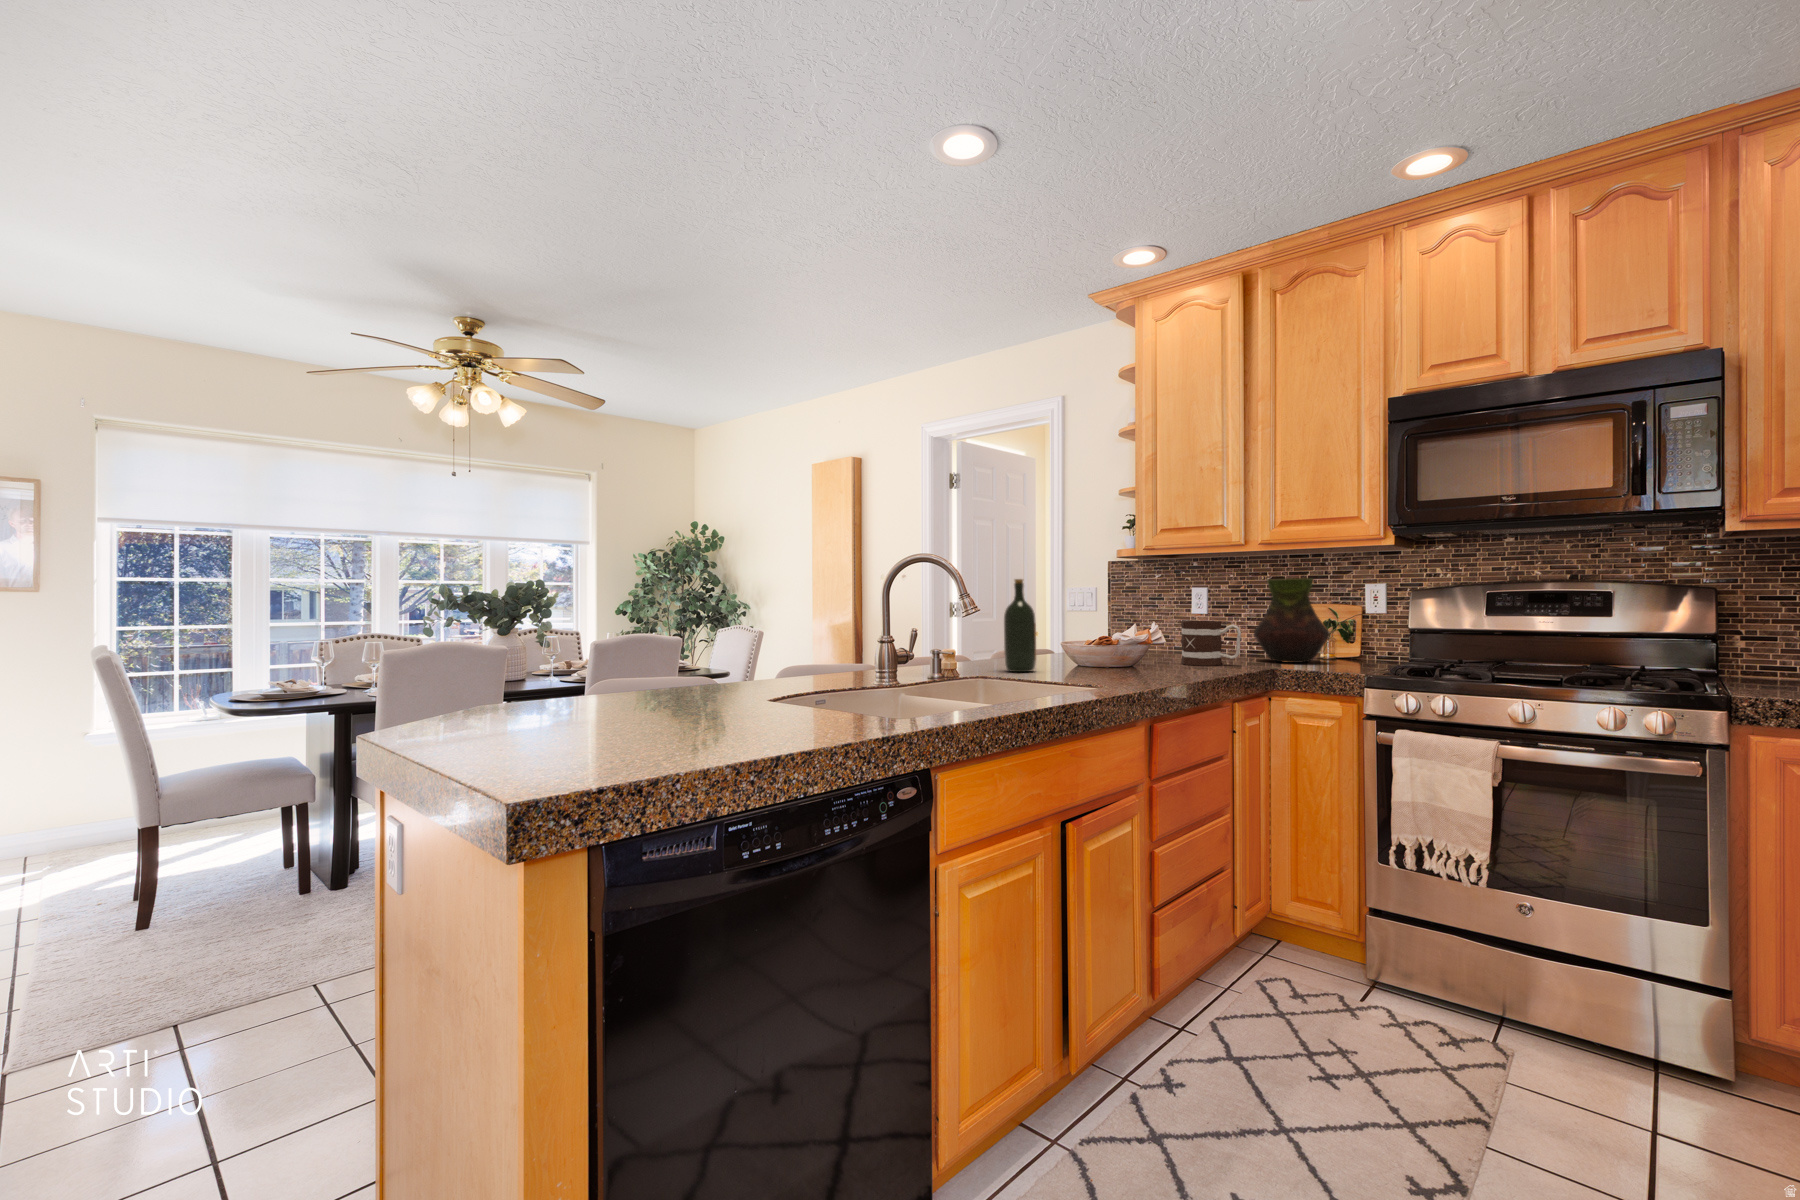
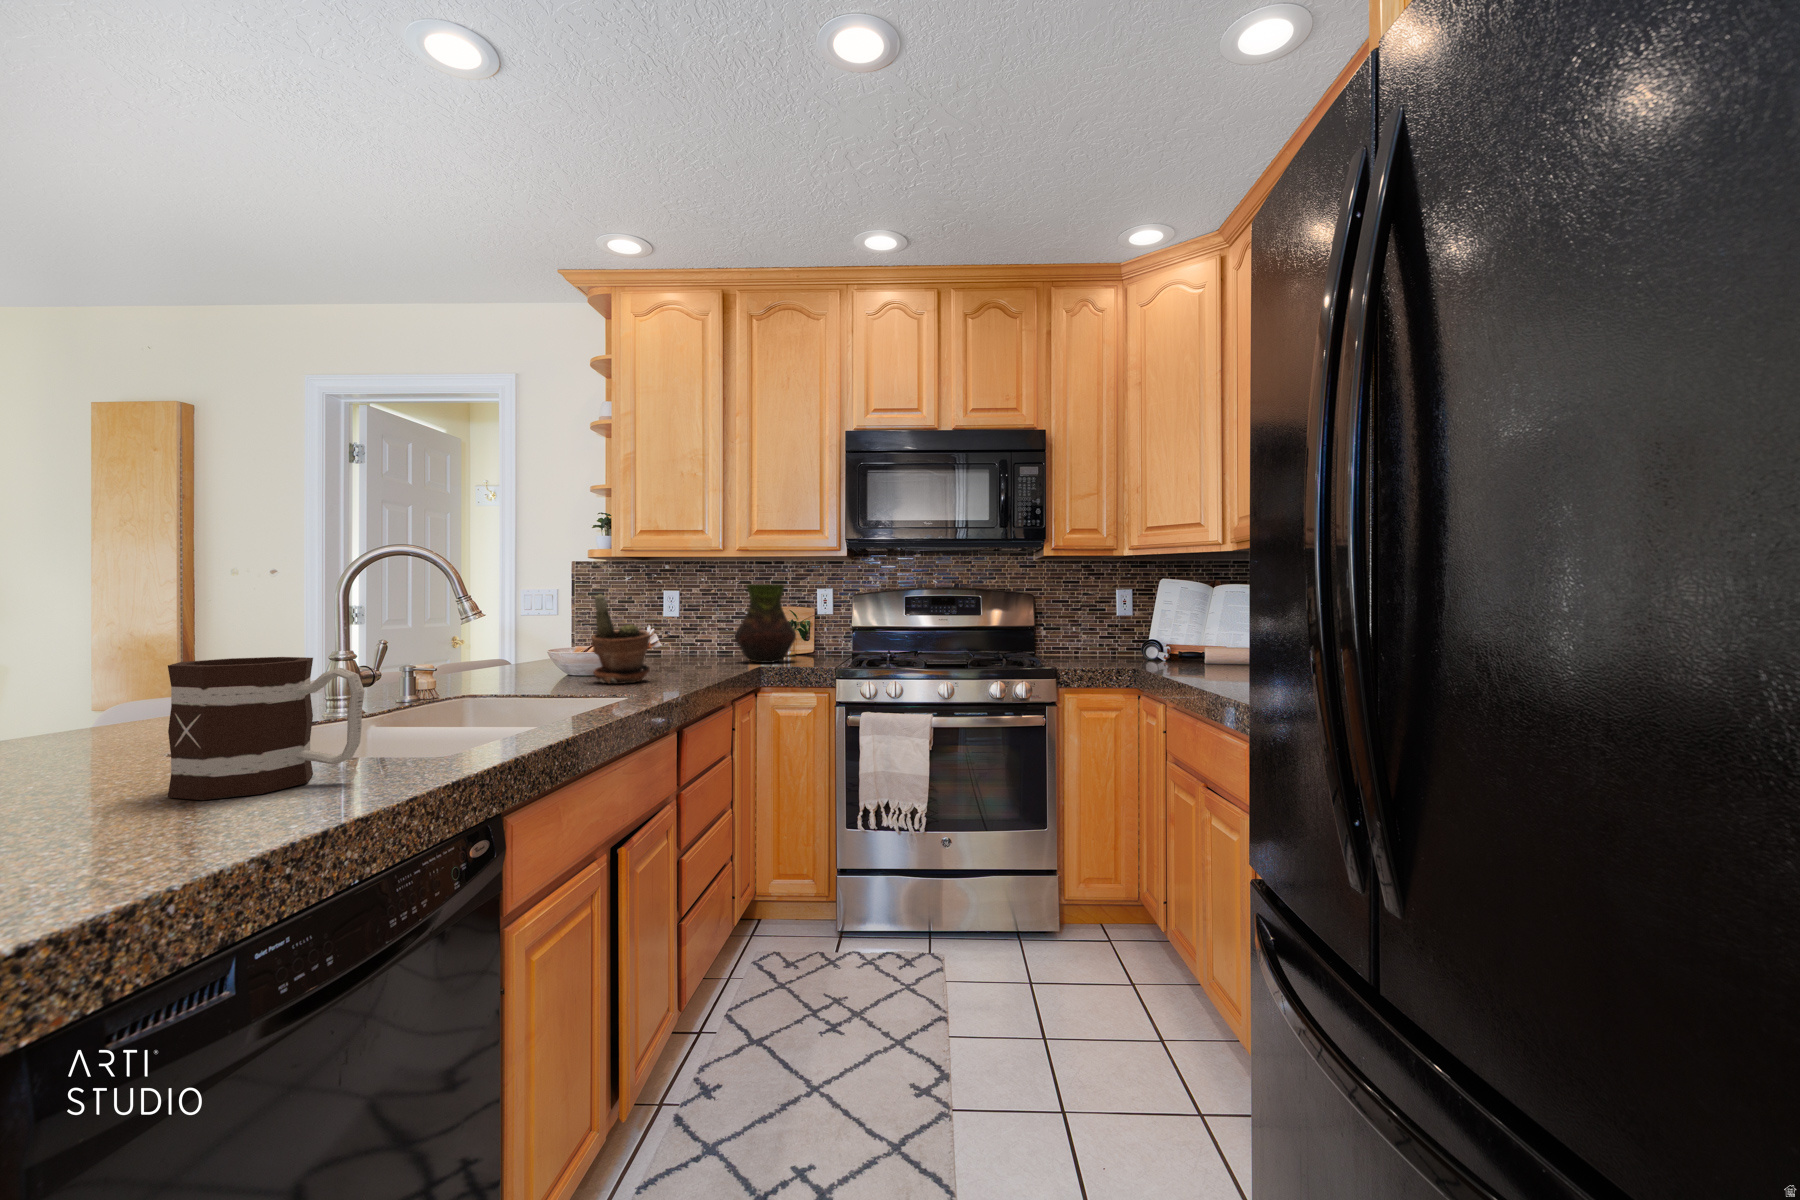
wine bottle: present [1004,579,1036,672] -> none [483,574,527,690]
potted plant: none [1087,593,1141,674] -> present [591,595,650,684]
mug: present [1181,621,1241,666] -> present [168,657,364,800]

